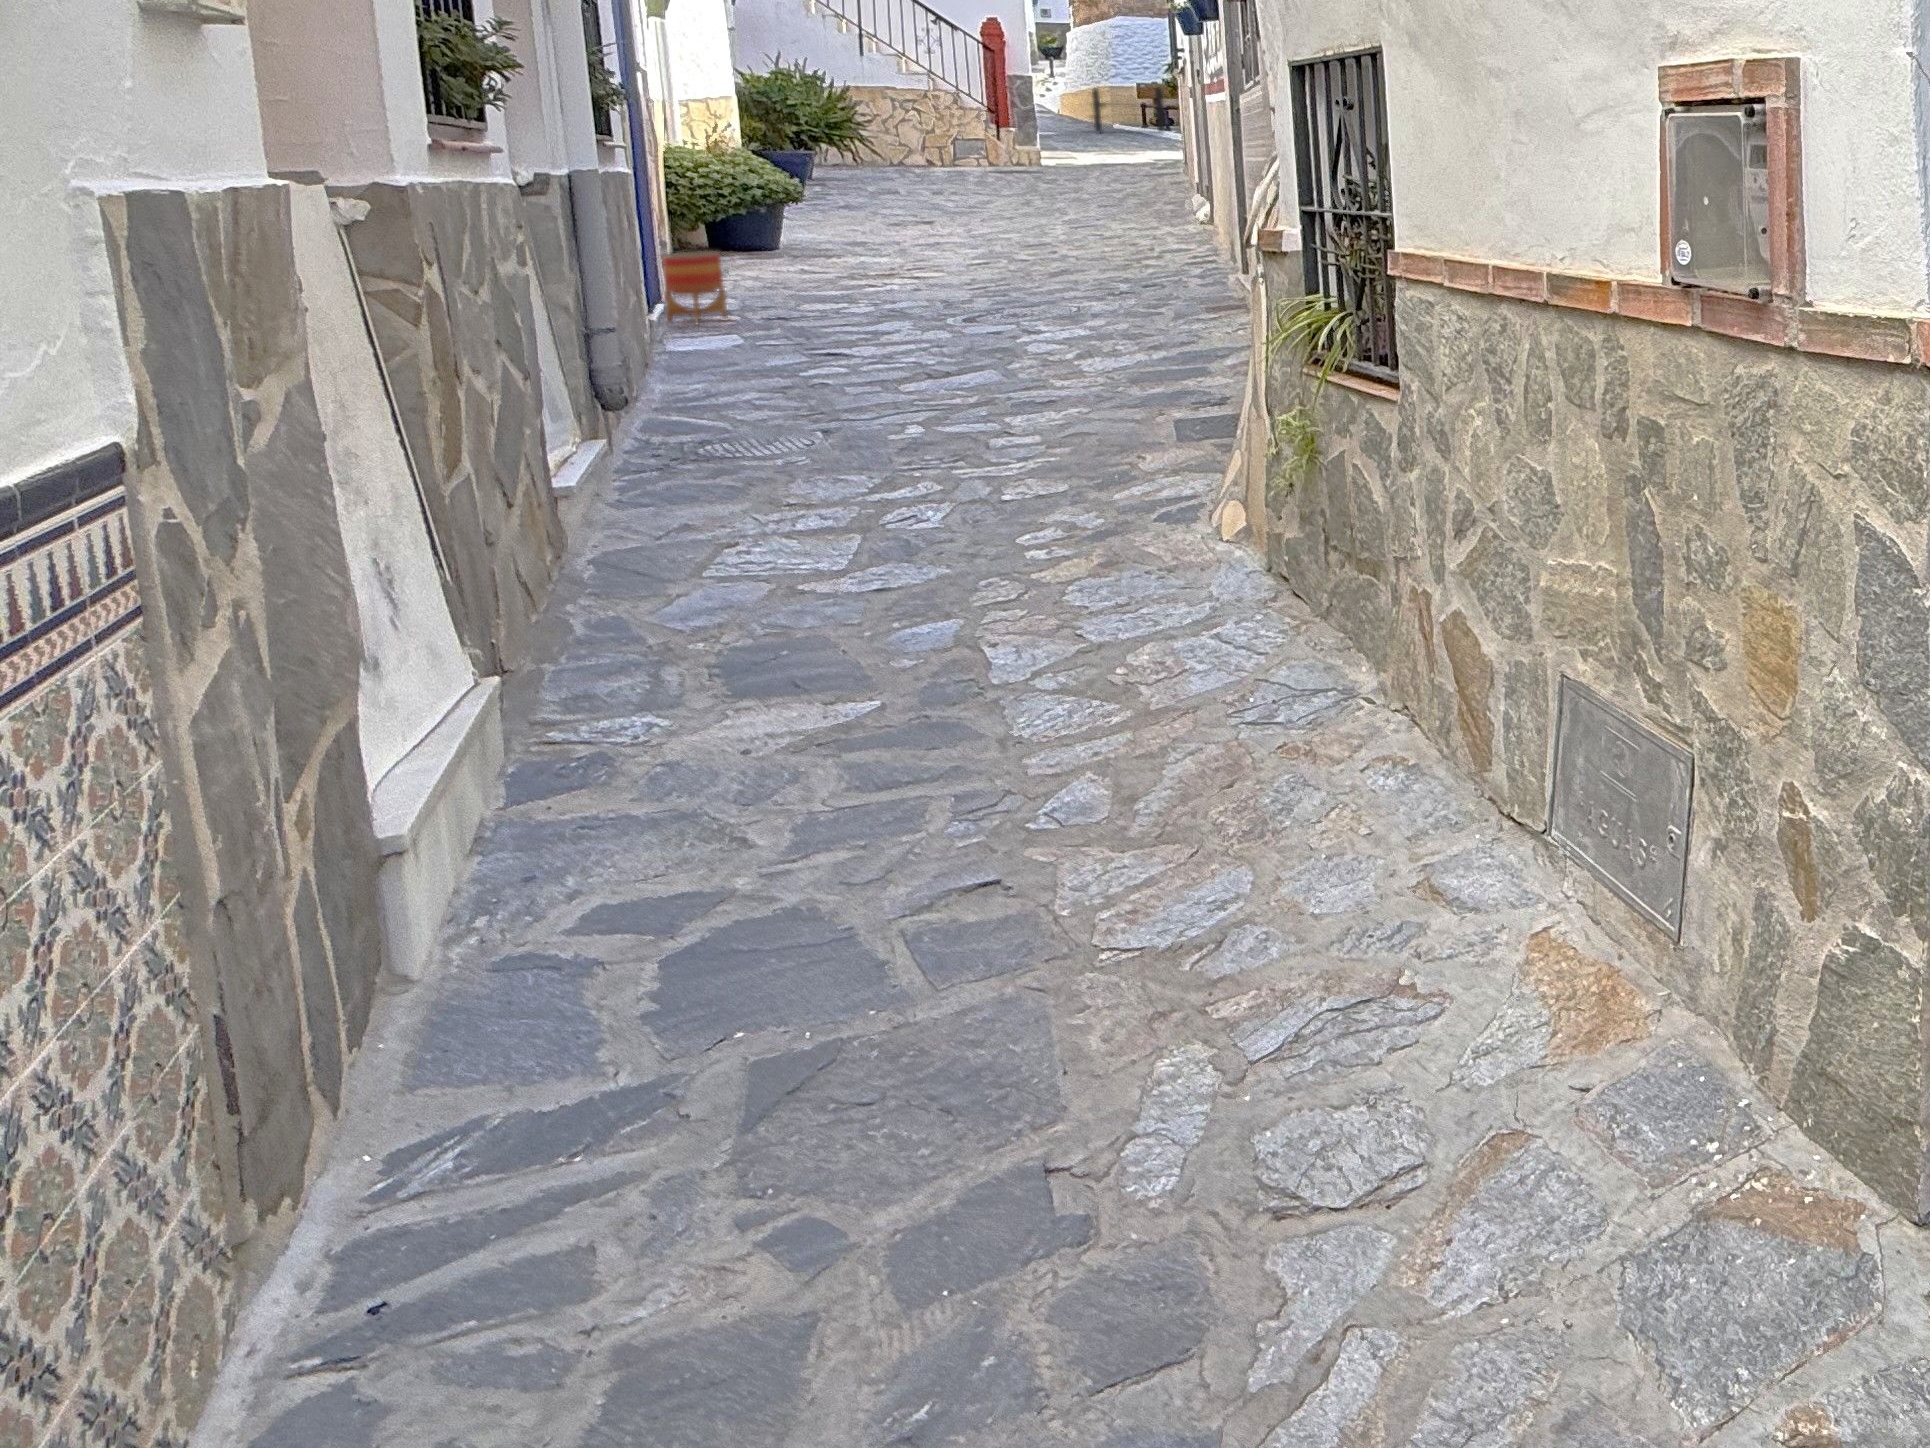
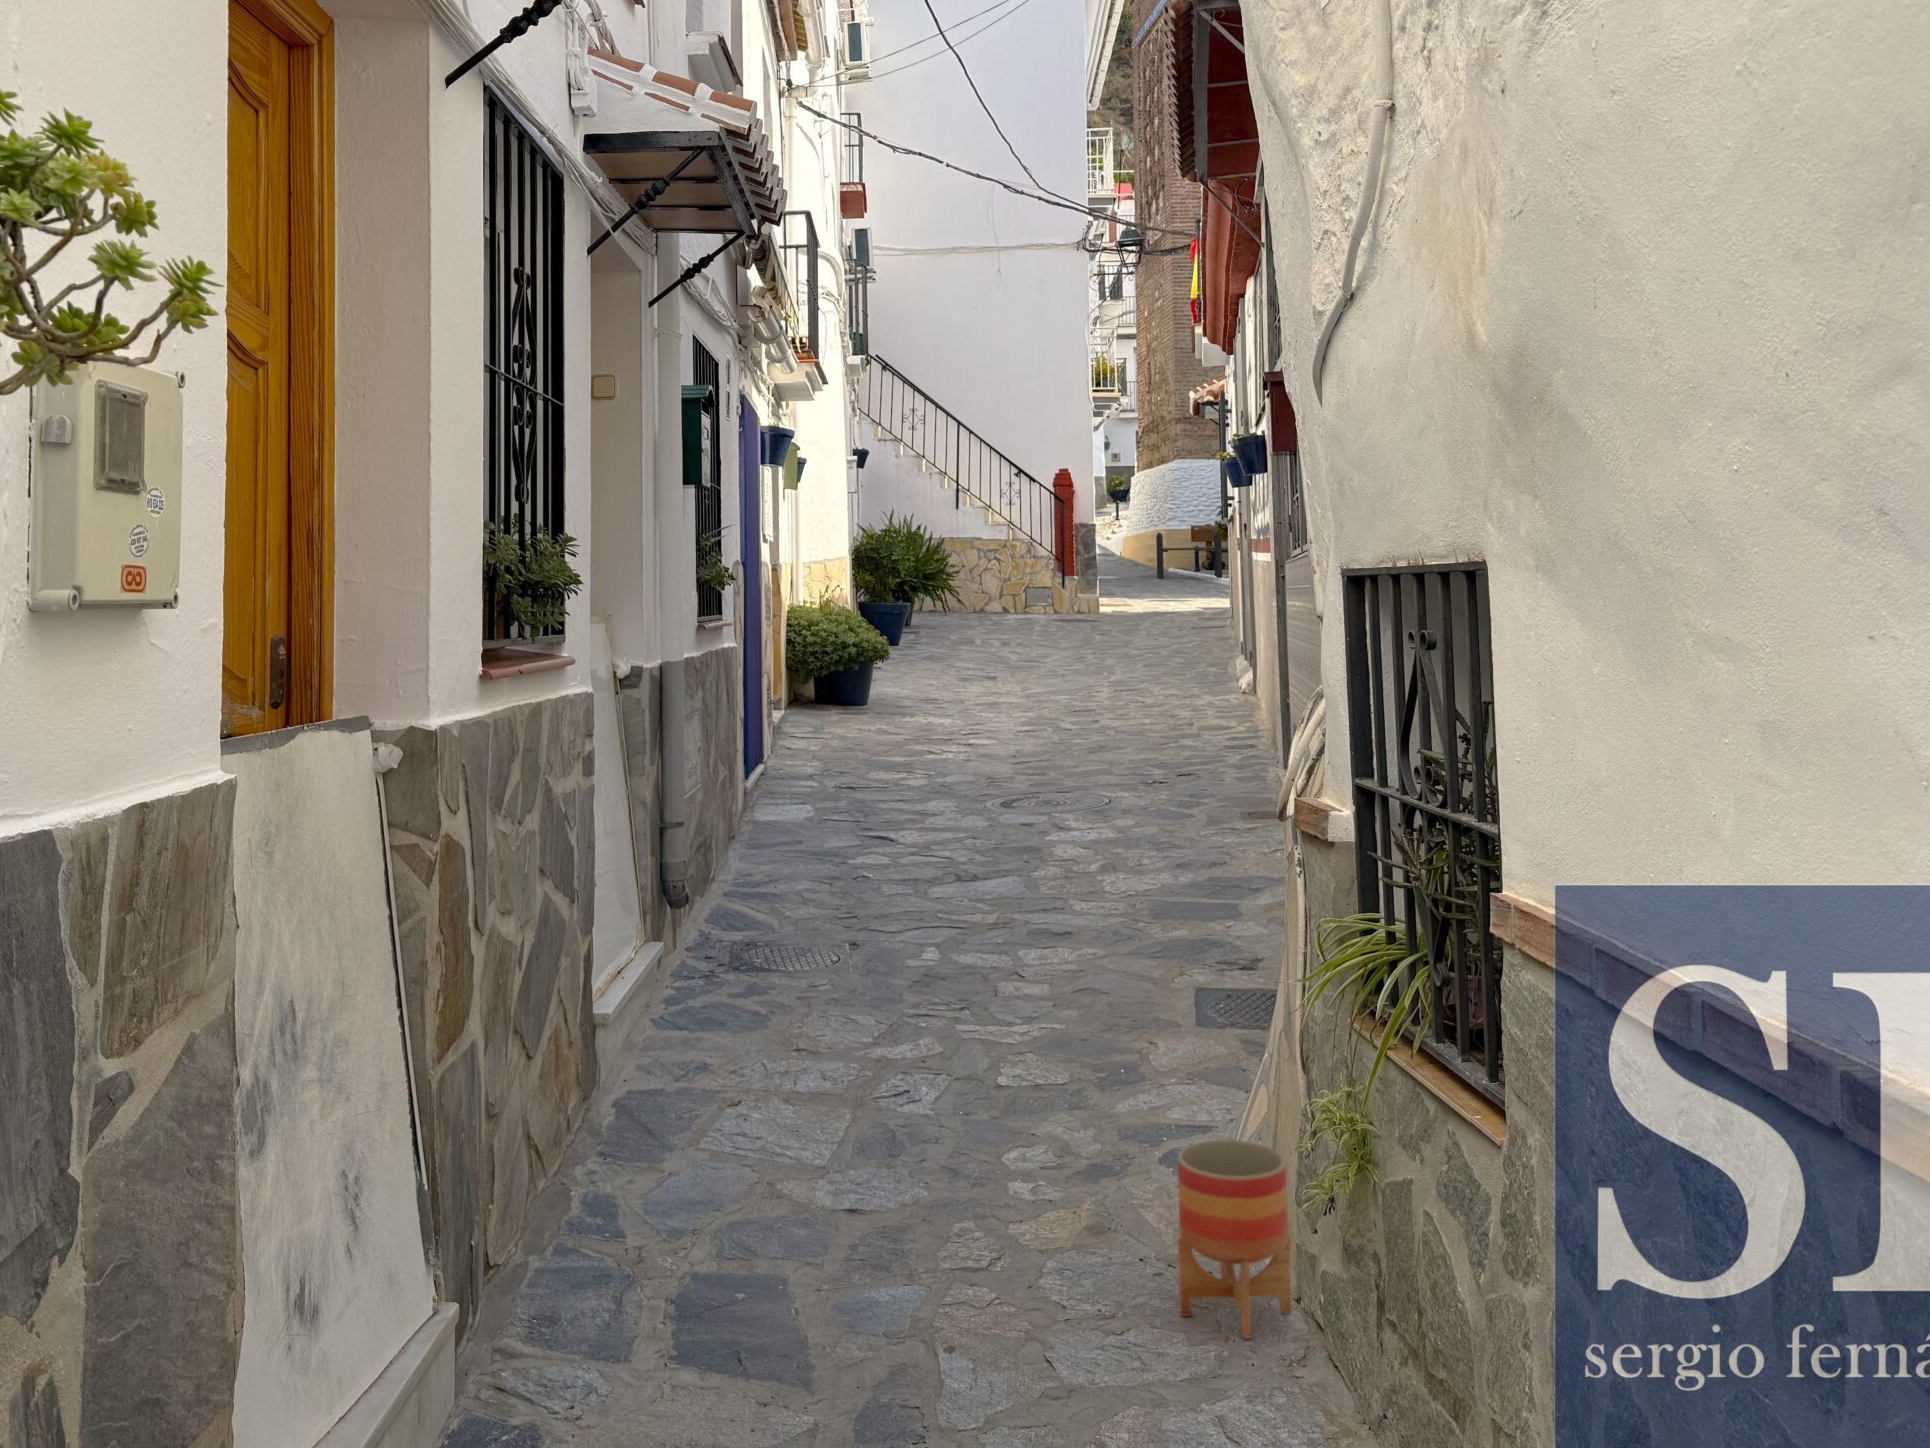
planter: present [662,251,728,323] -> present [1178,1140,1292,1339]

